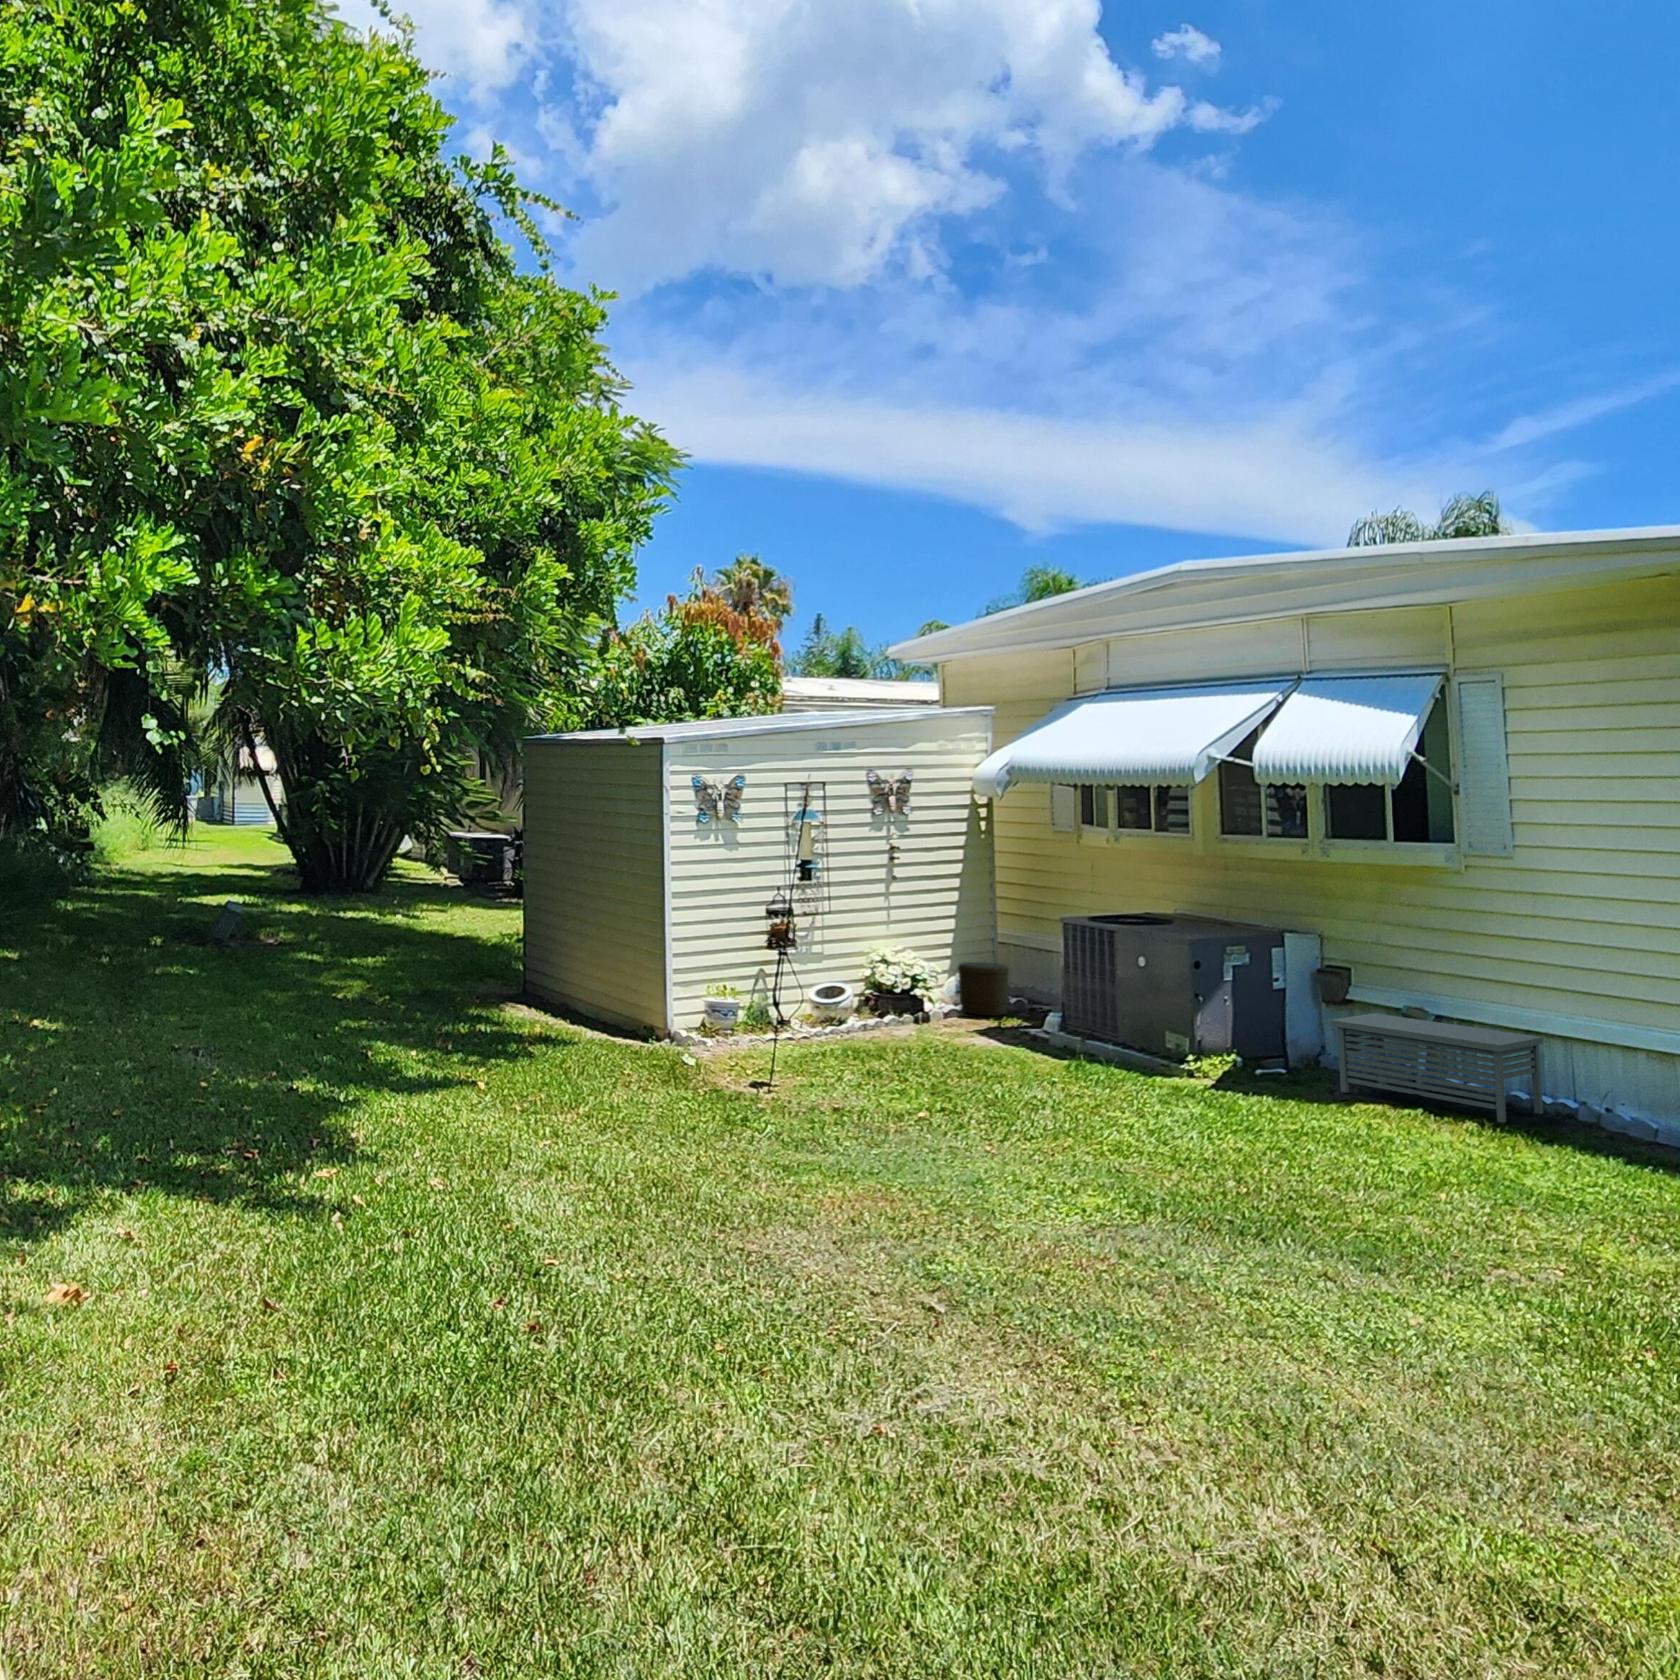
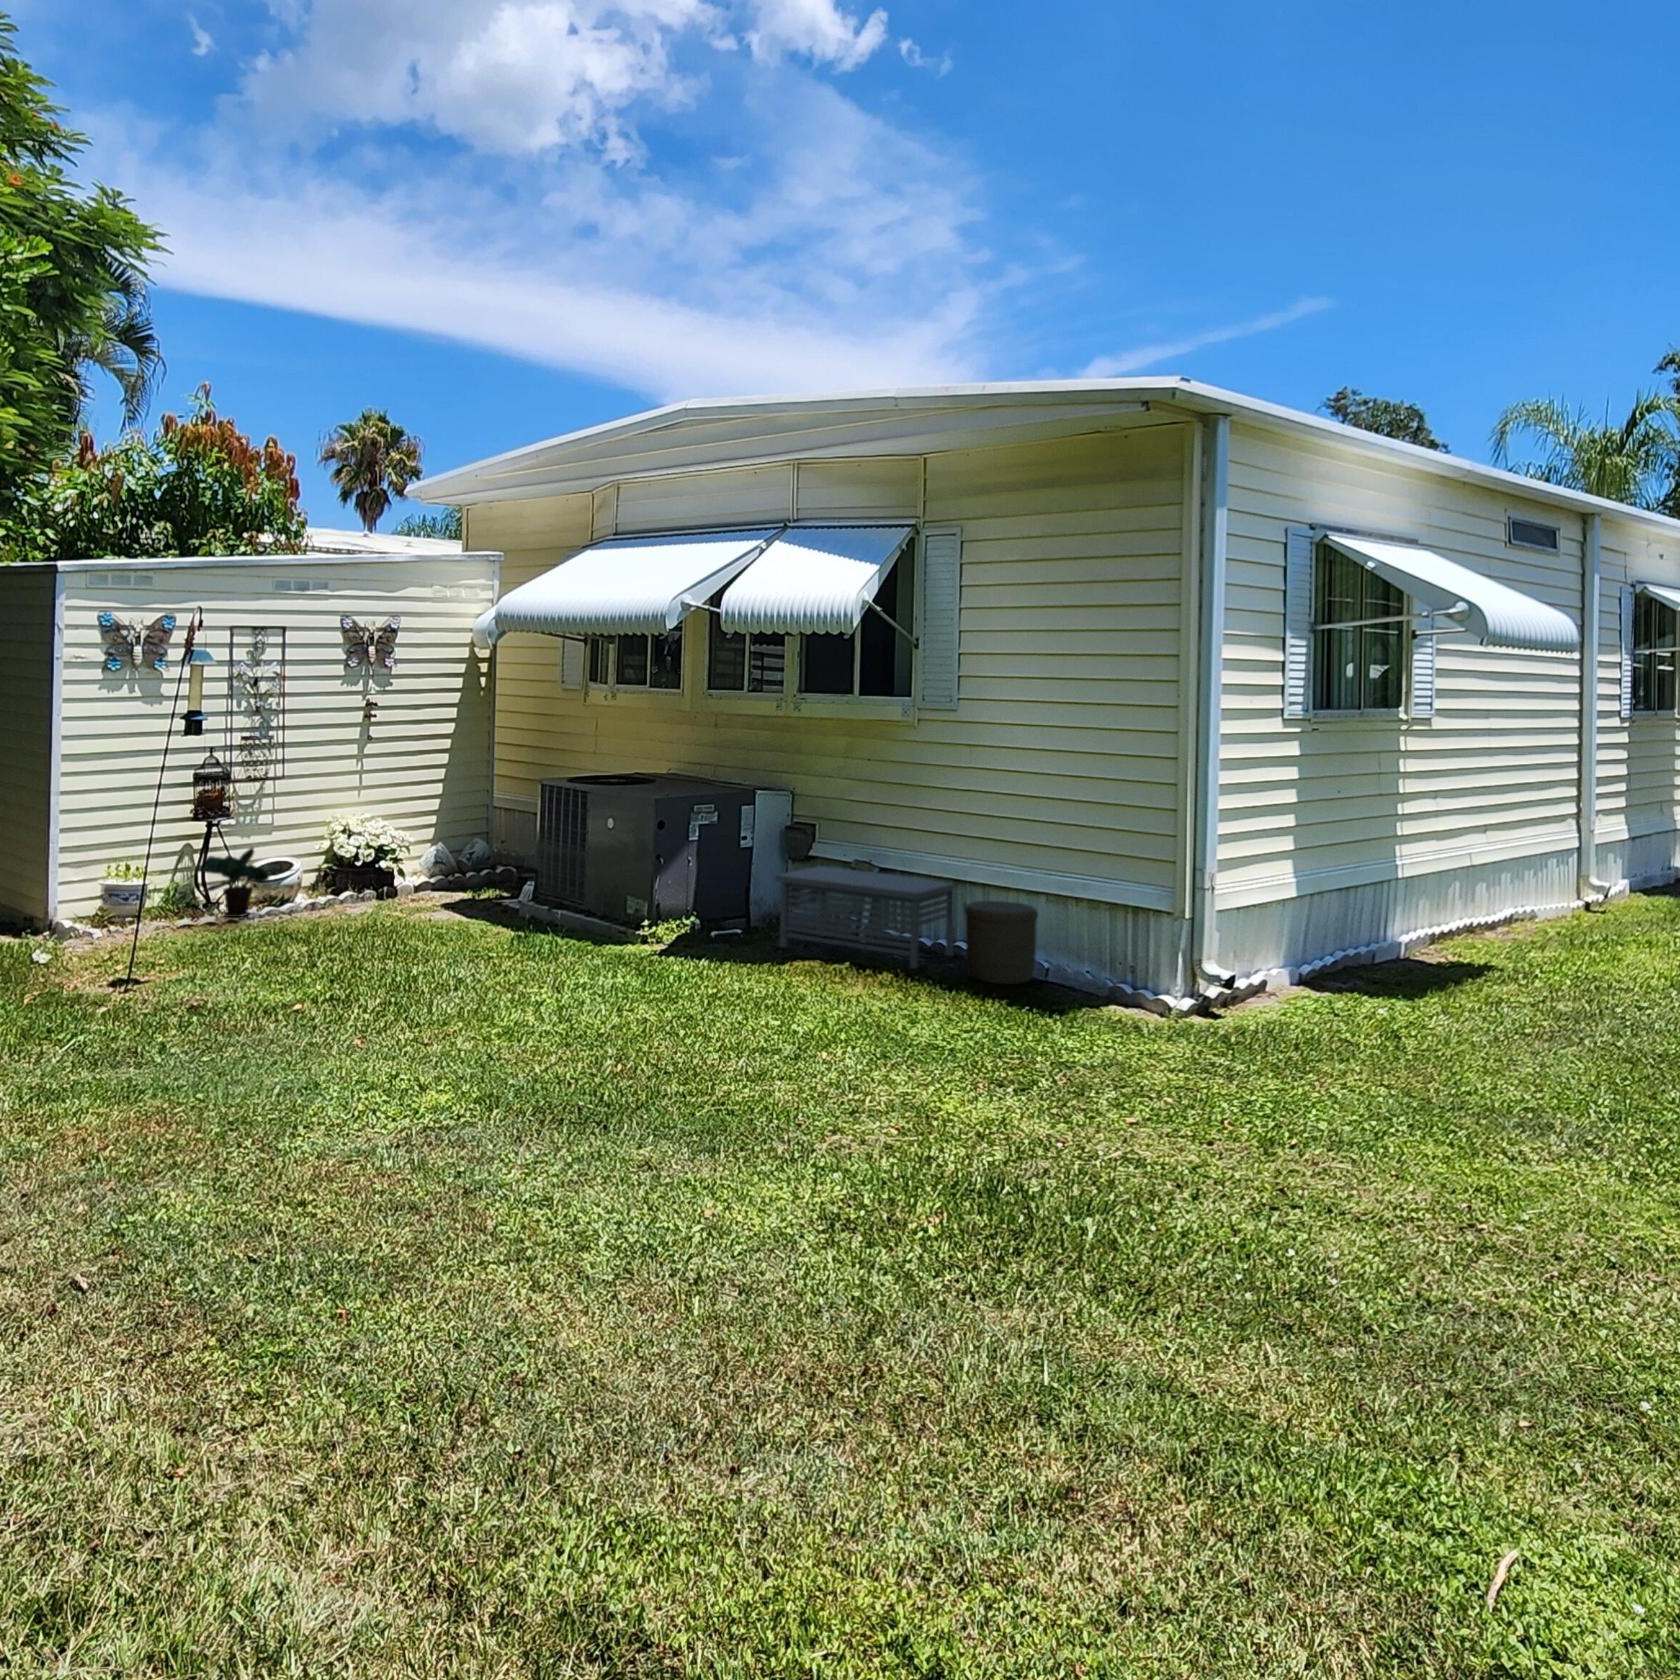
woven basket: present [958,962,1009,1016] -> present [965,901,1038,984]
potted plant: none [777,972,860,1033] -> present [196,848,291,917]

